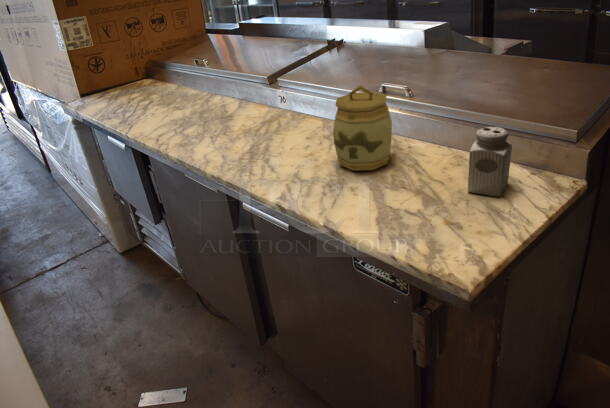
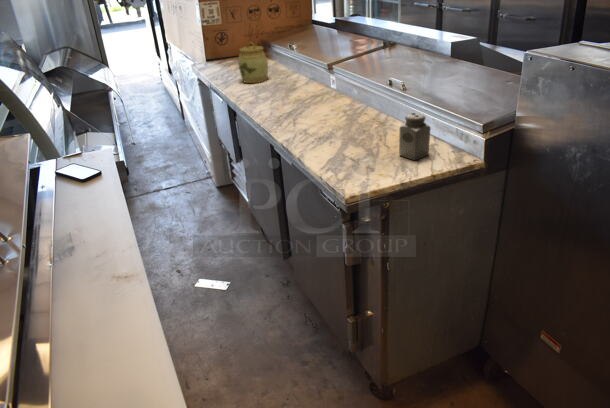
jar: present [333,85,392,171] -> present [238,42,268,83]

